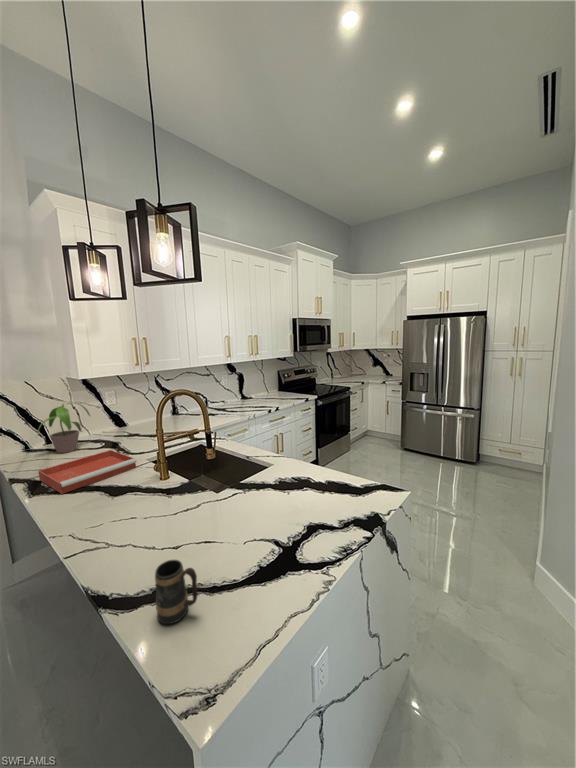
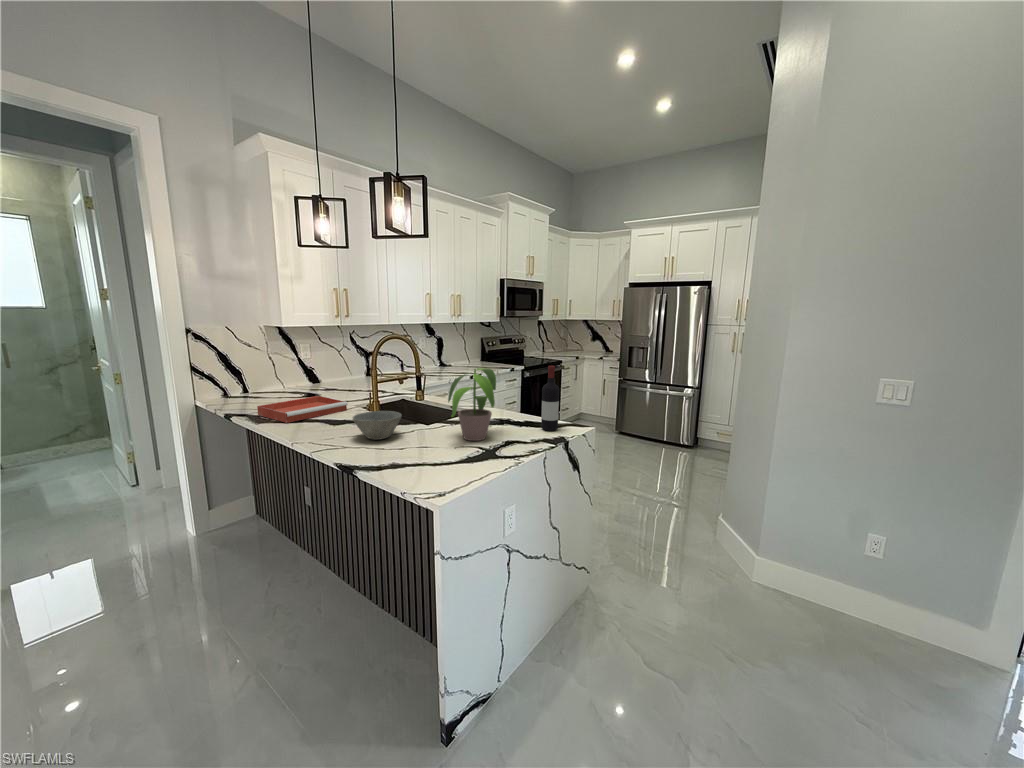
potted plant: present [38,402,90,453] -> present [448,368,496,441]
wine bottle: none [347,424,368,503] -> present [541,366,559,431]
bowl: none [118,484,180,529] -> present [353,411,402,440]
mug: present [155,560,197,624] -> none [401,435,429,473]

